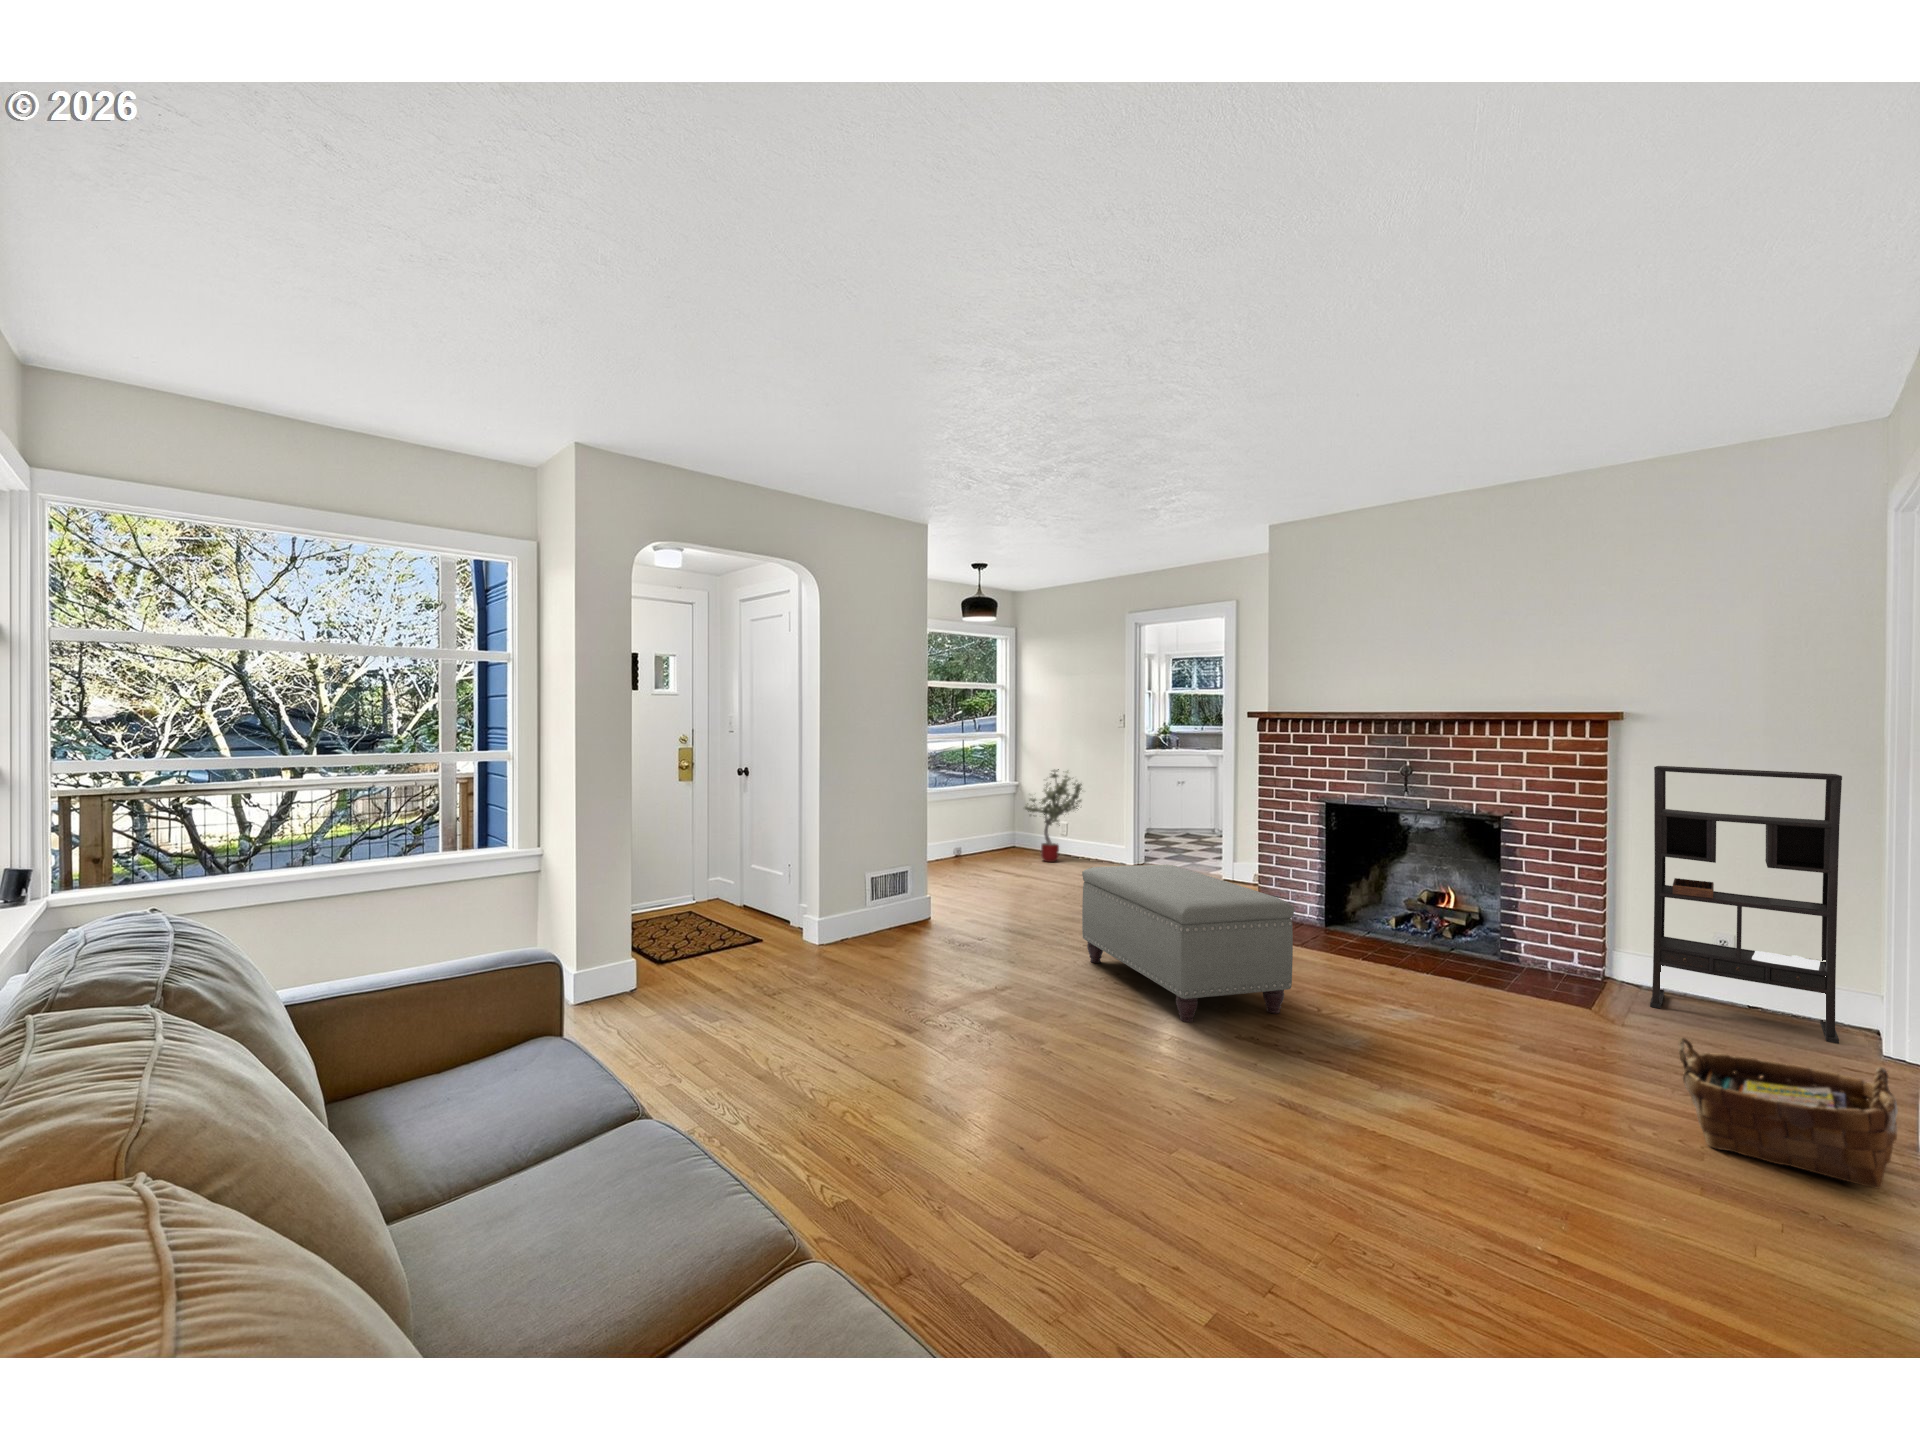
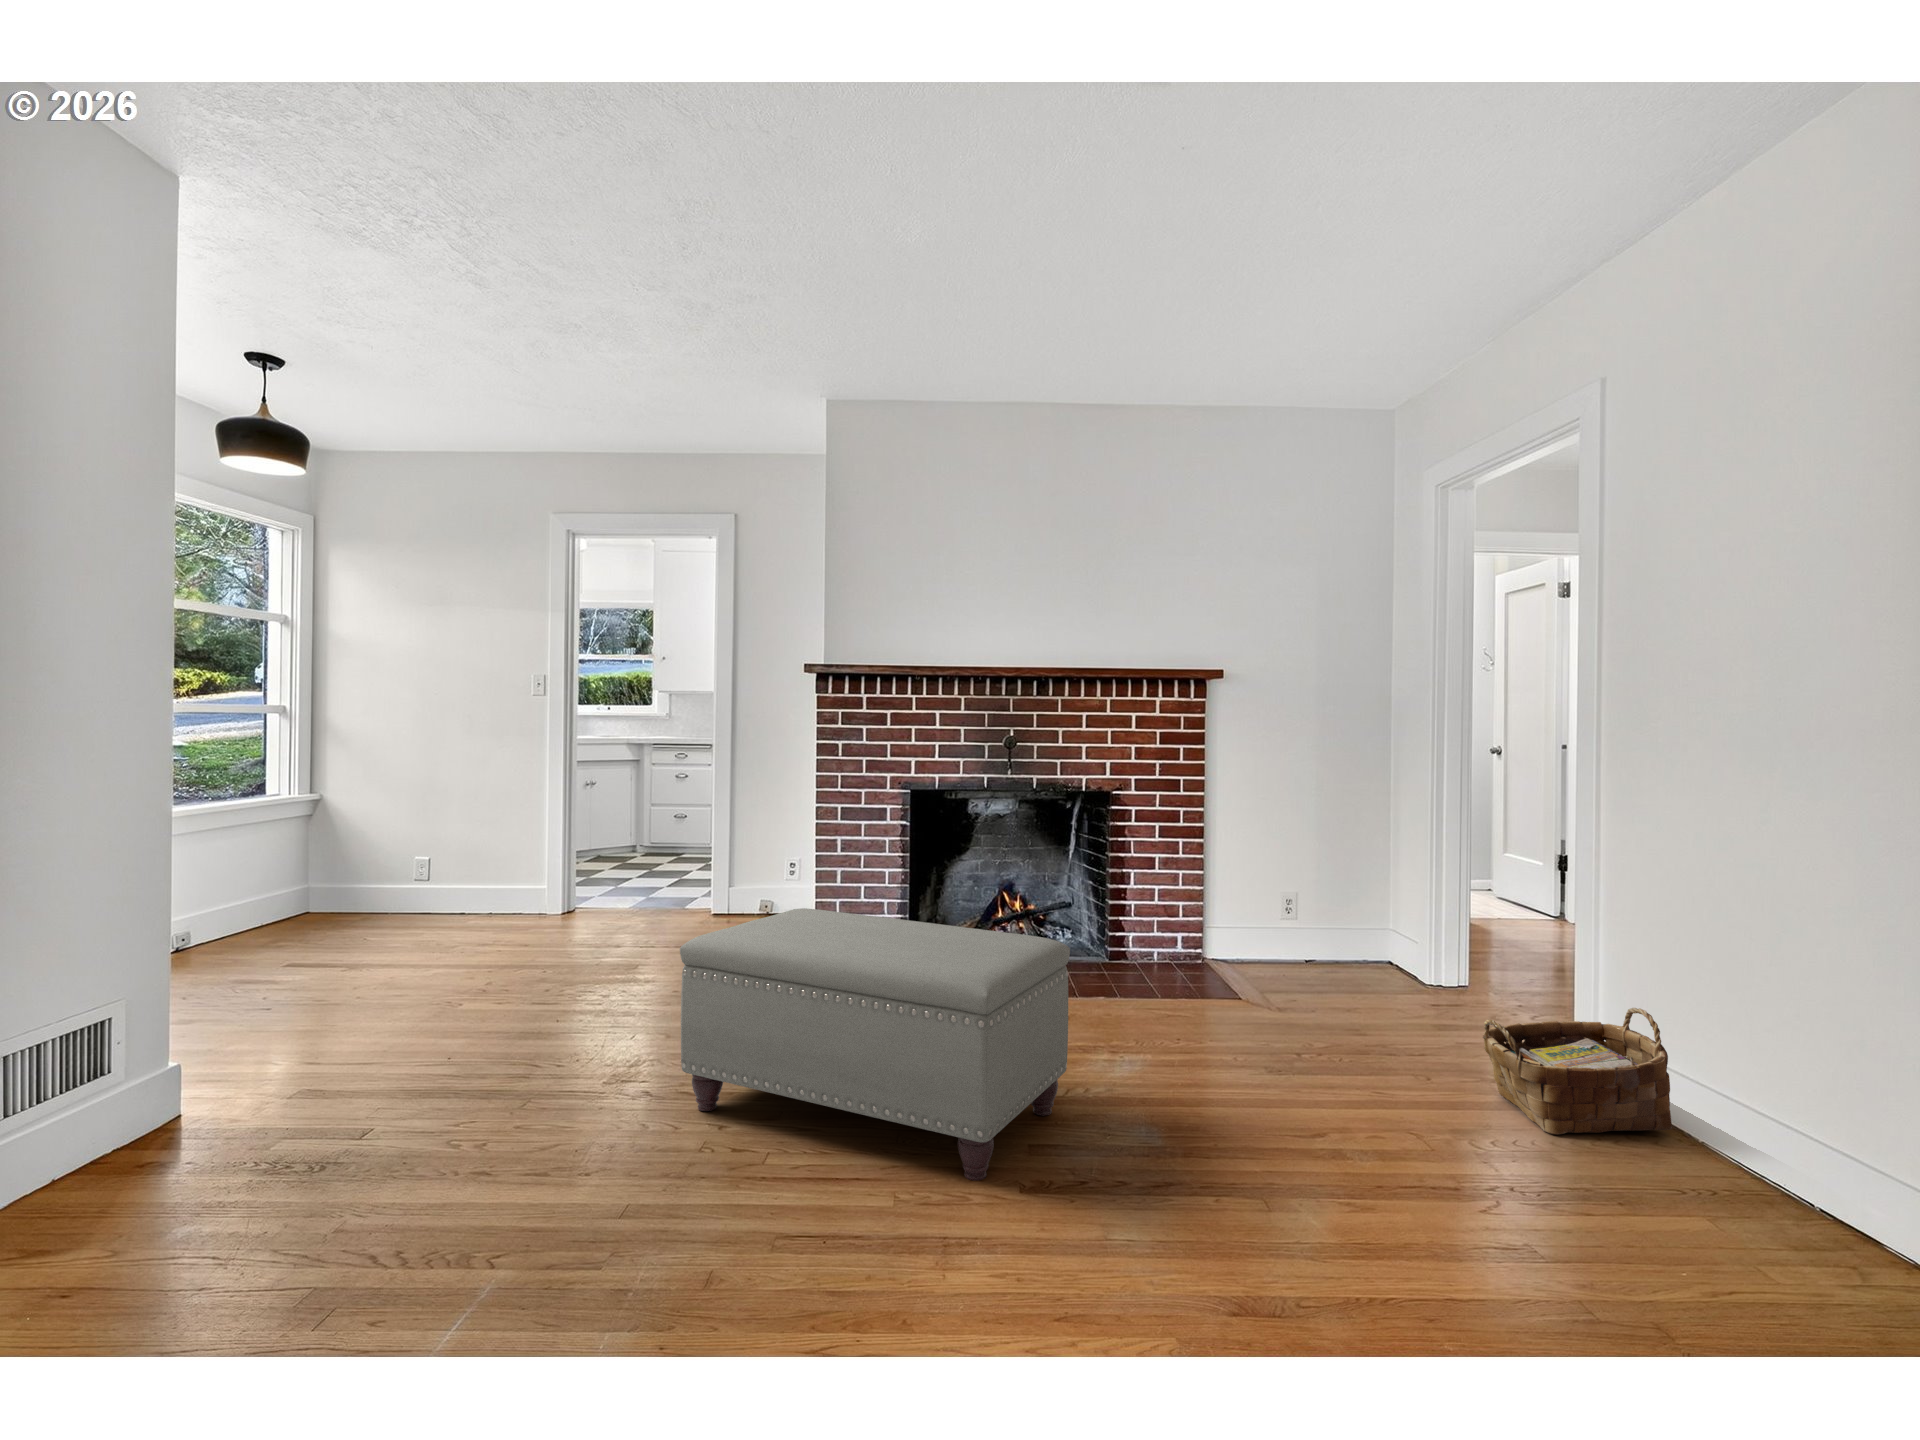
bookshelf: present [1650,766,1842,1044] -> none [1246,728,1401,982]
potted tree: present [1025,769,1082,862] -> none [332,761,467,929]

